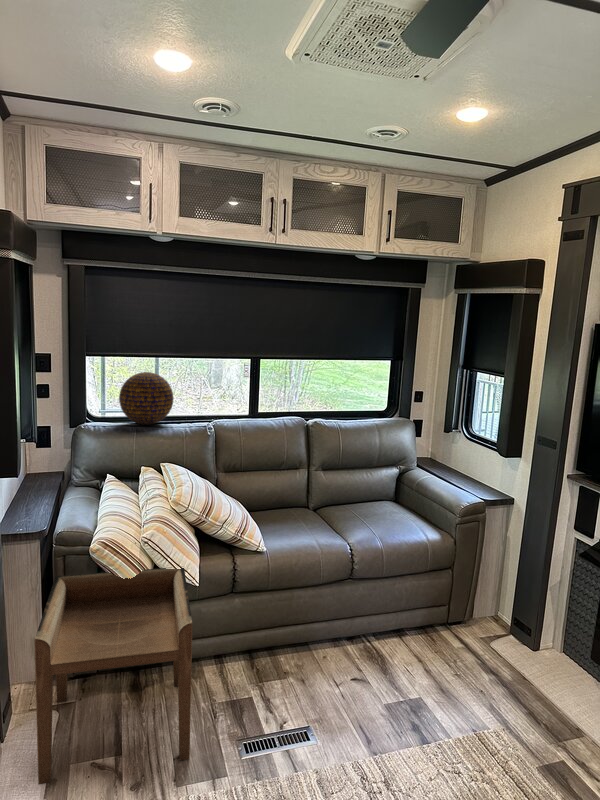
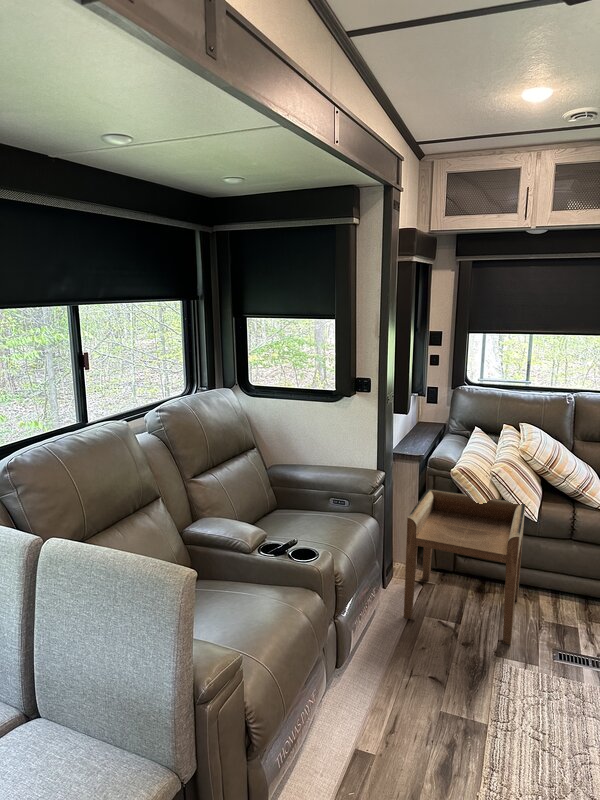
decorative orb: present [119,372,173,425] -> none [491,347,539,392]

